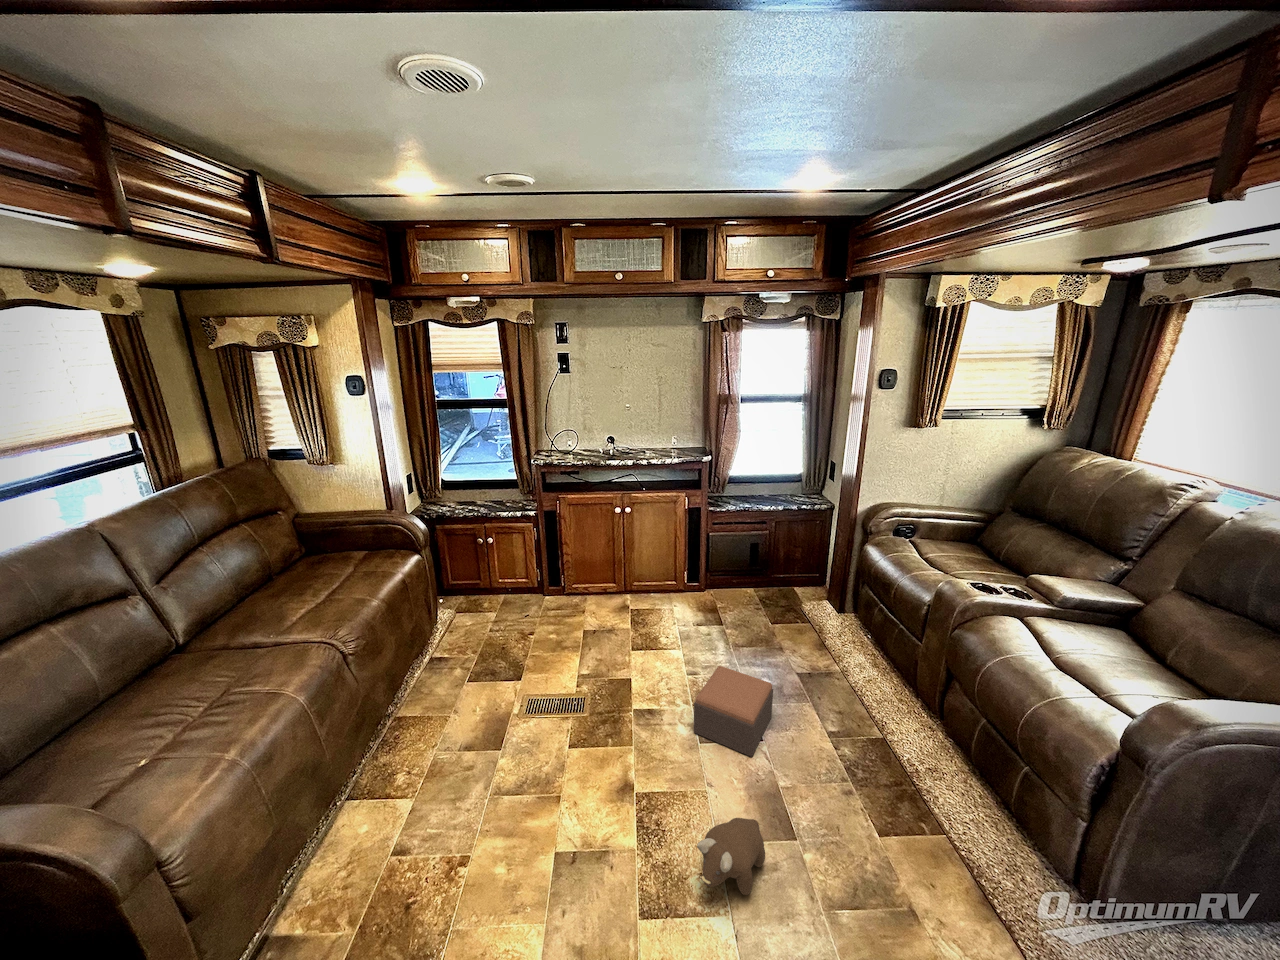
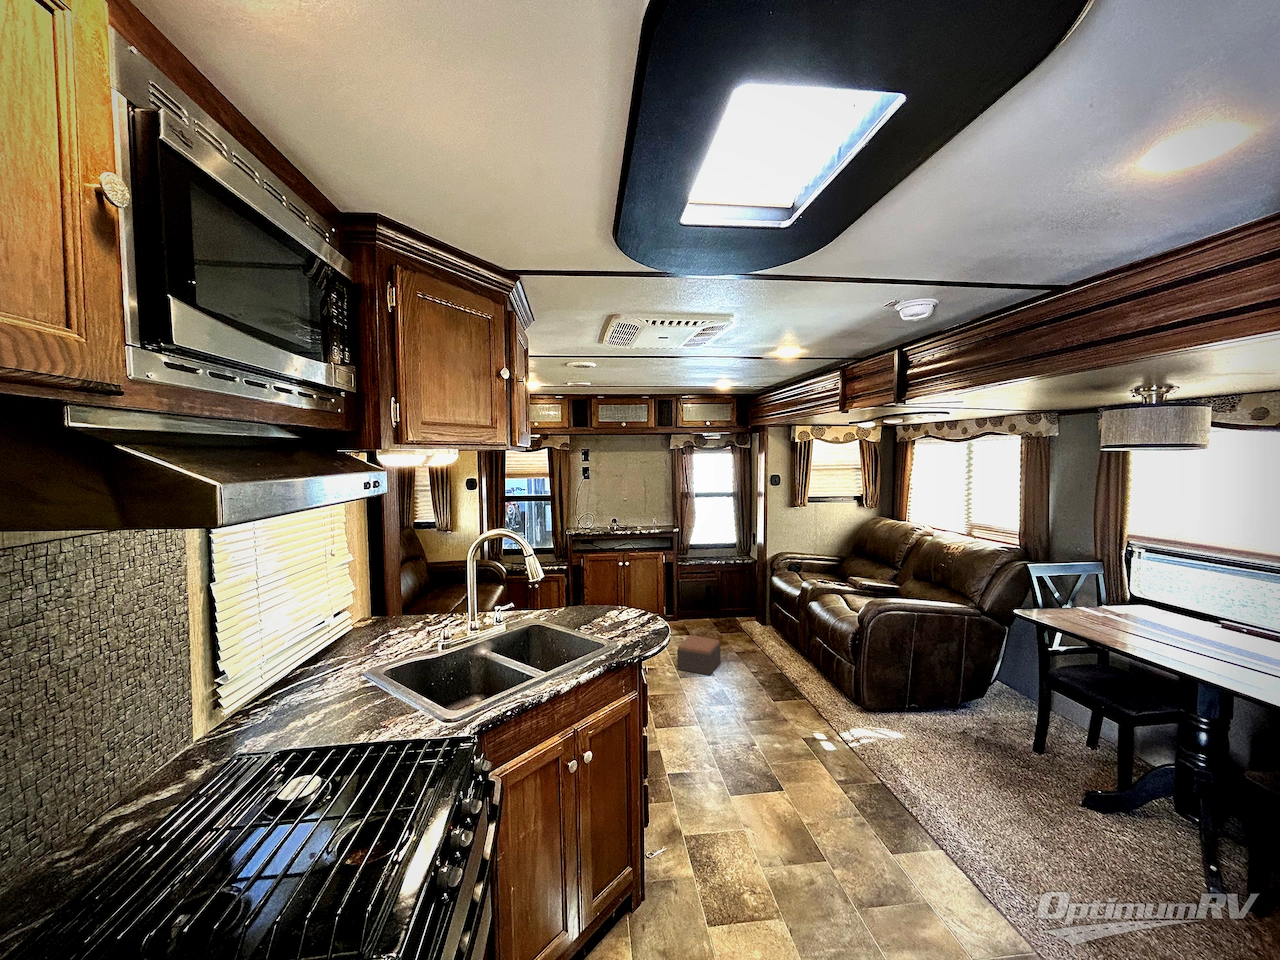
plush toy: present [697,818,765,895] -> none [684,679,717,710]

